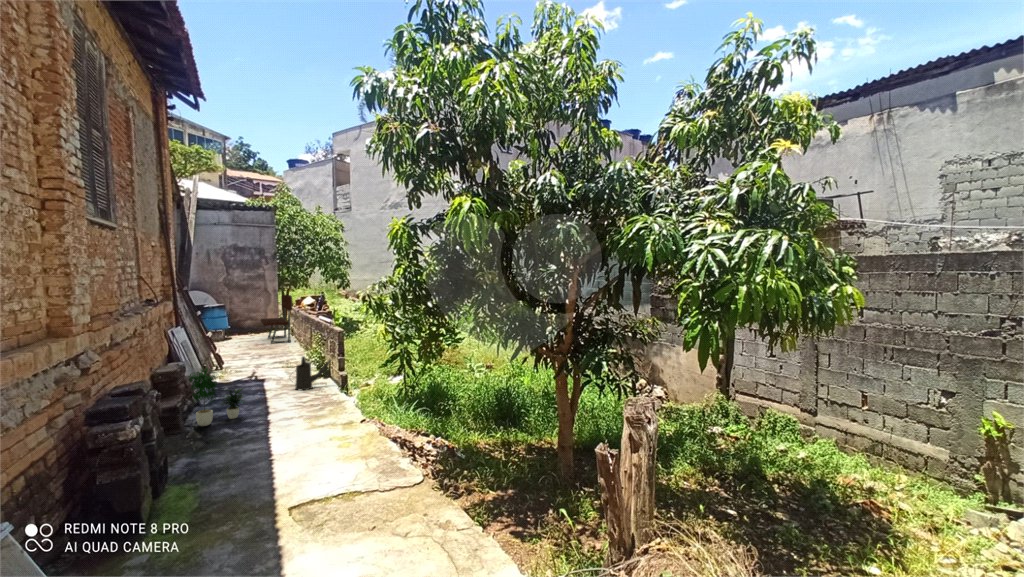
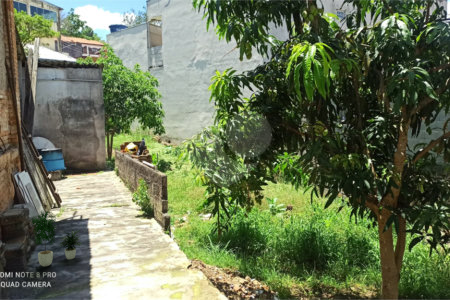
bench: present [261,295,292,344] -> none [92,141,117,183]
watering can: present [295,356,331,390] -> none [118,199,155,231]

